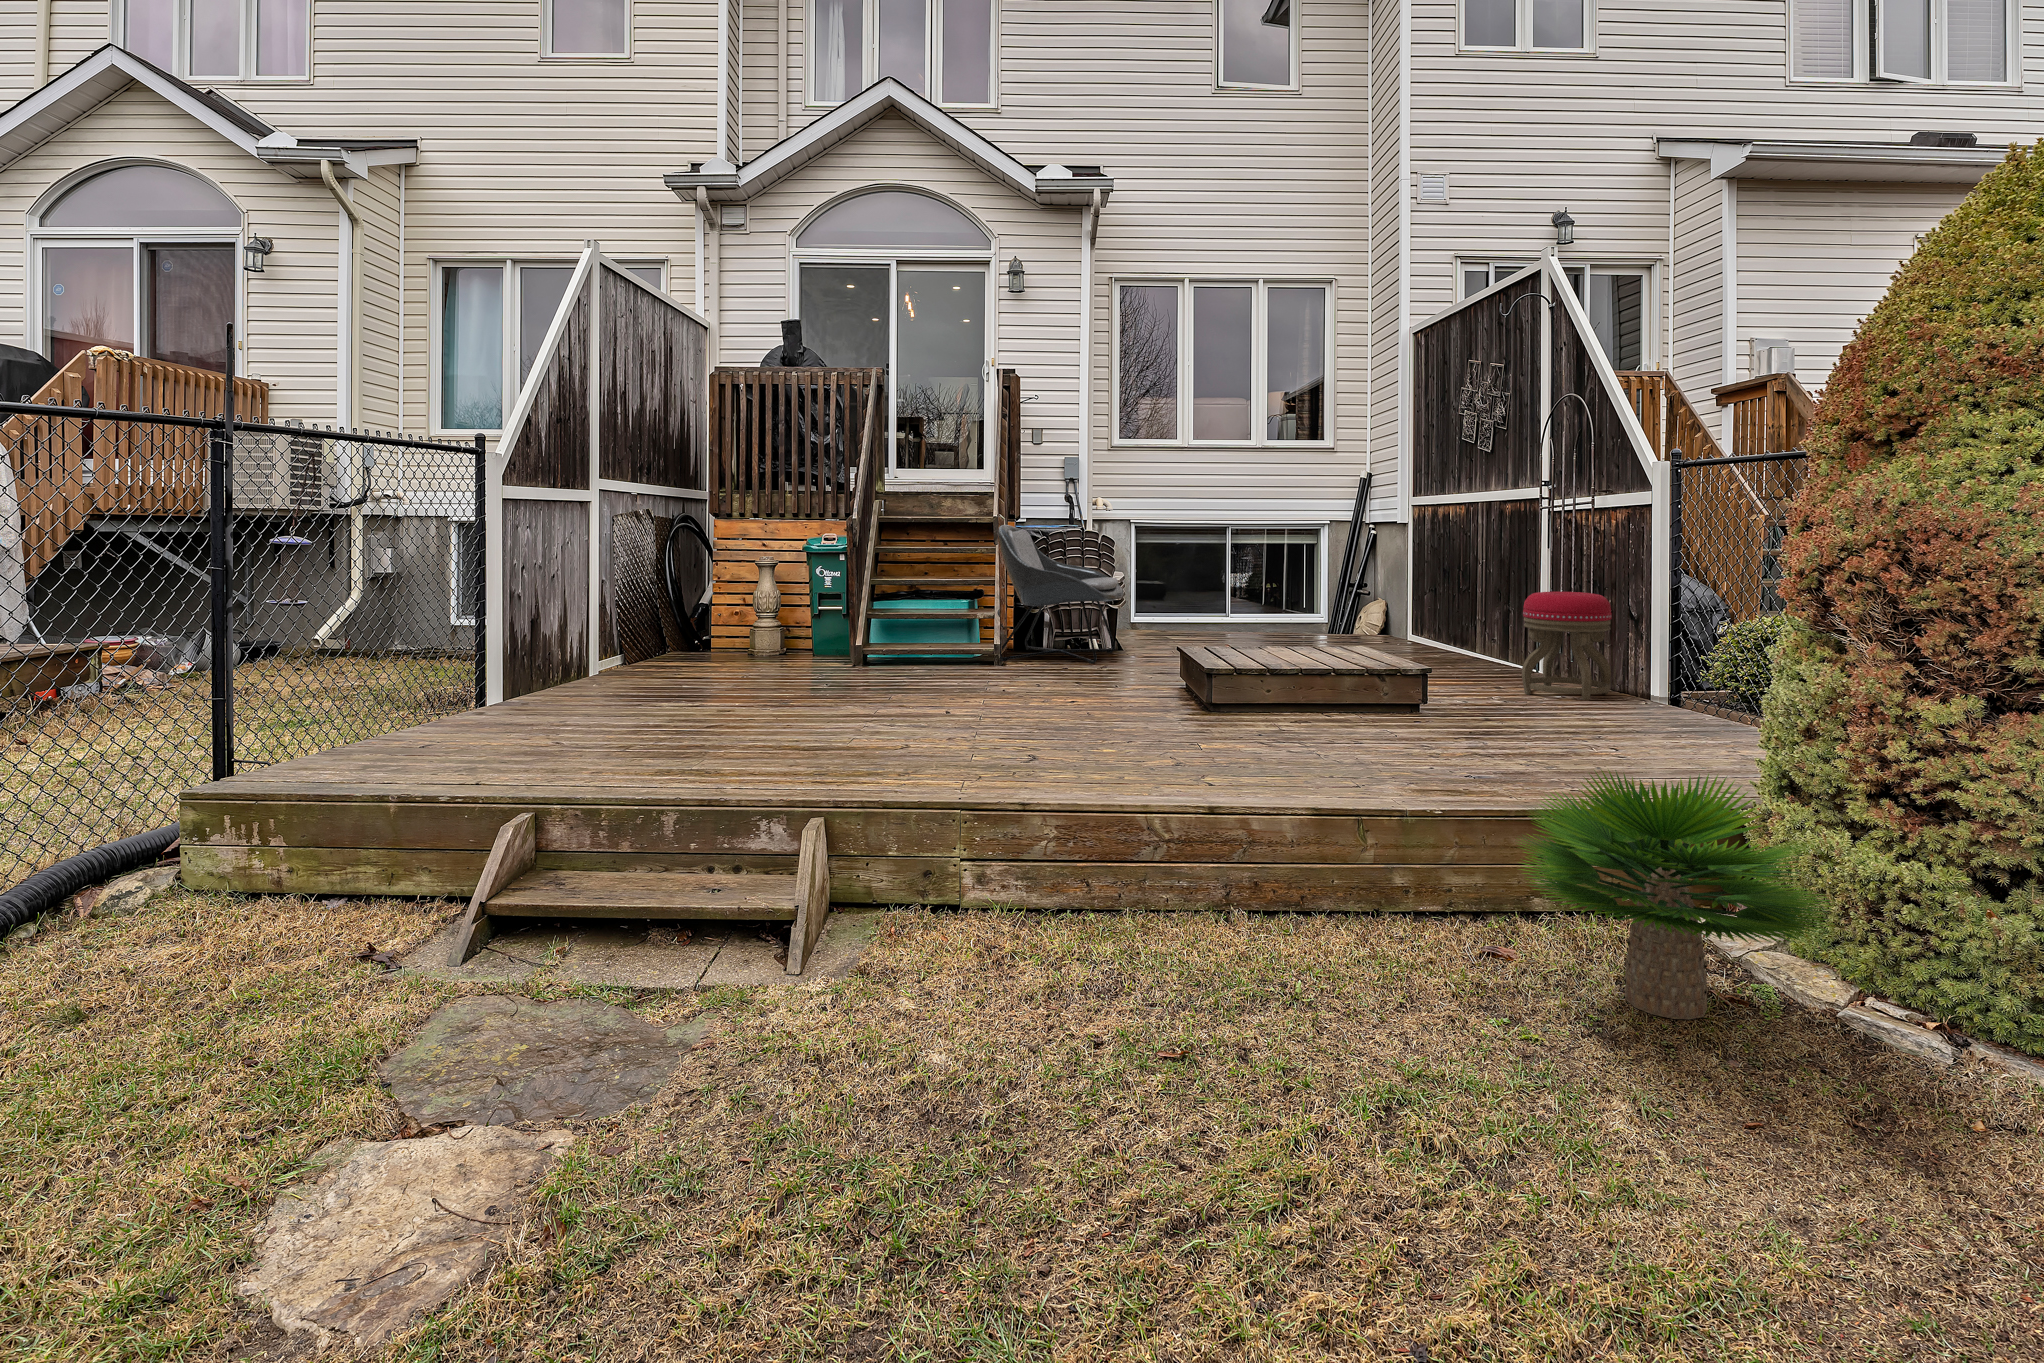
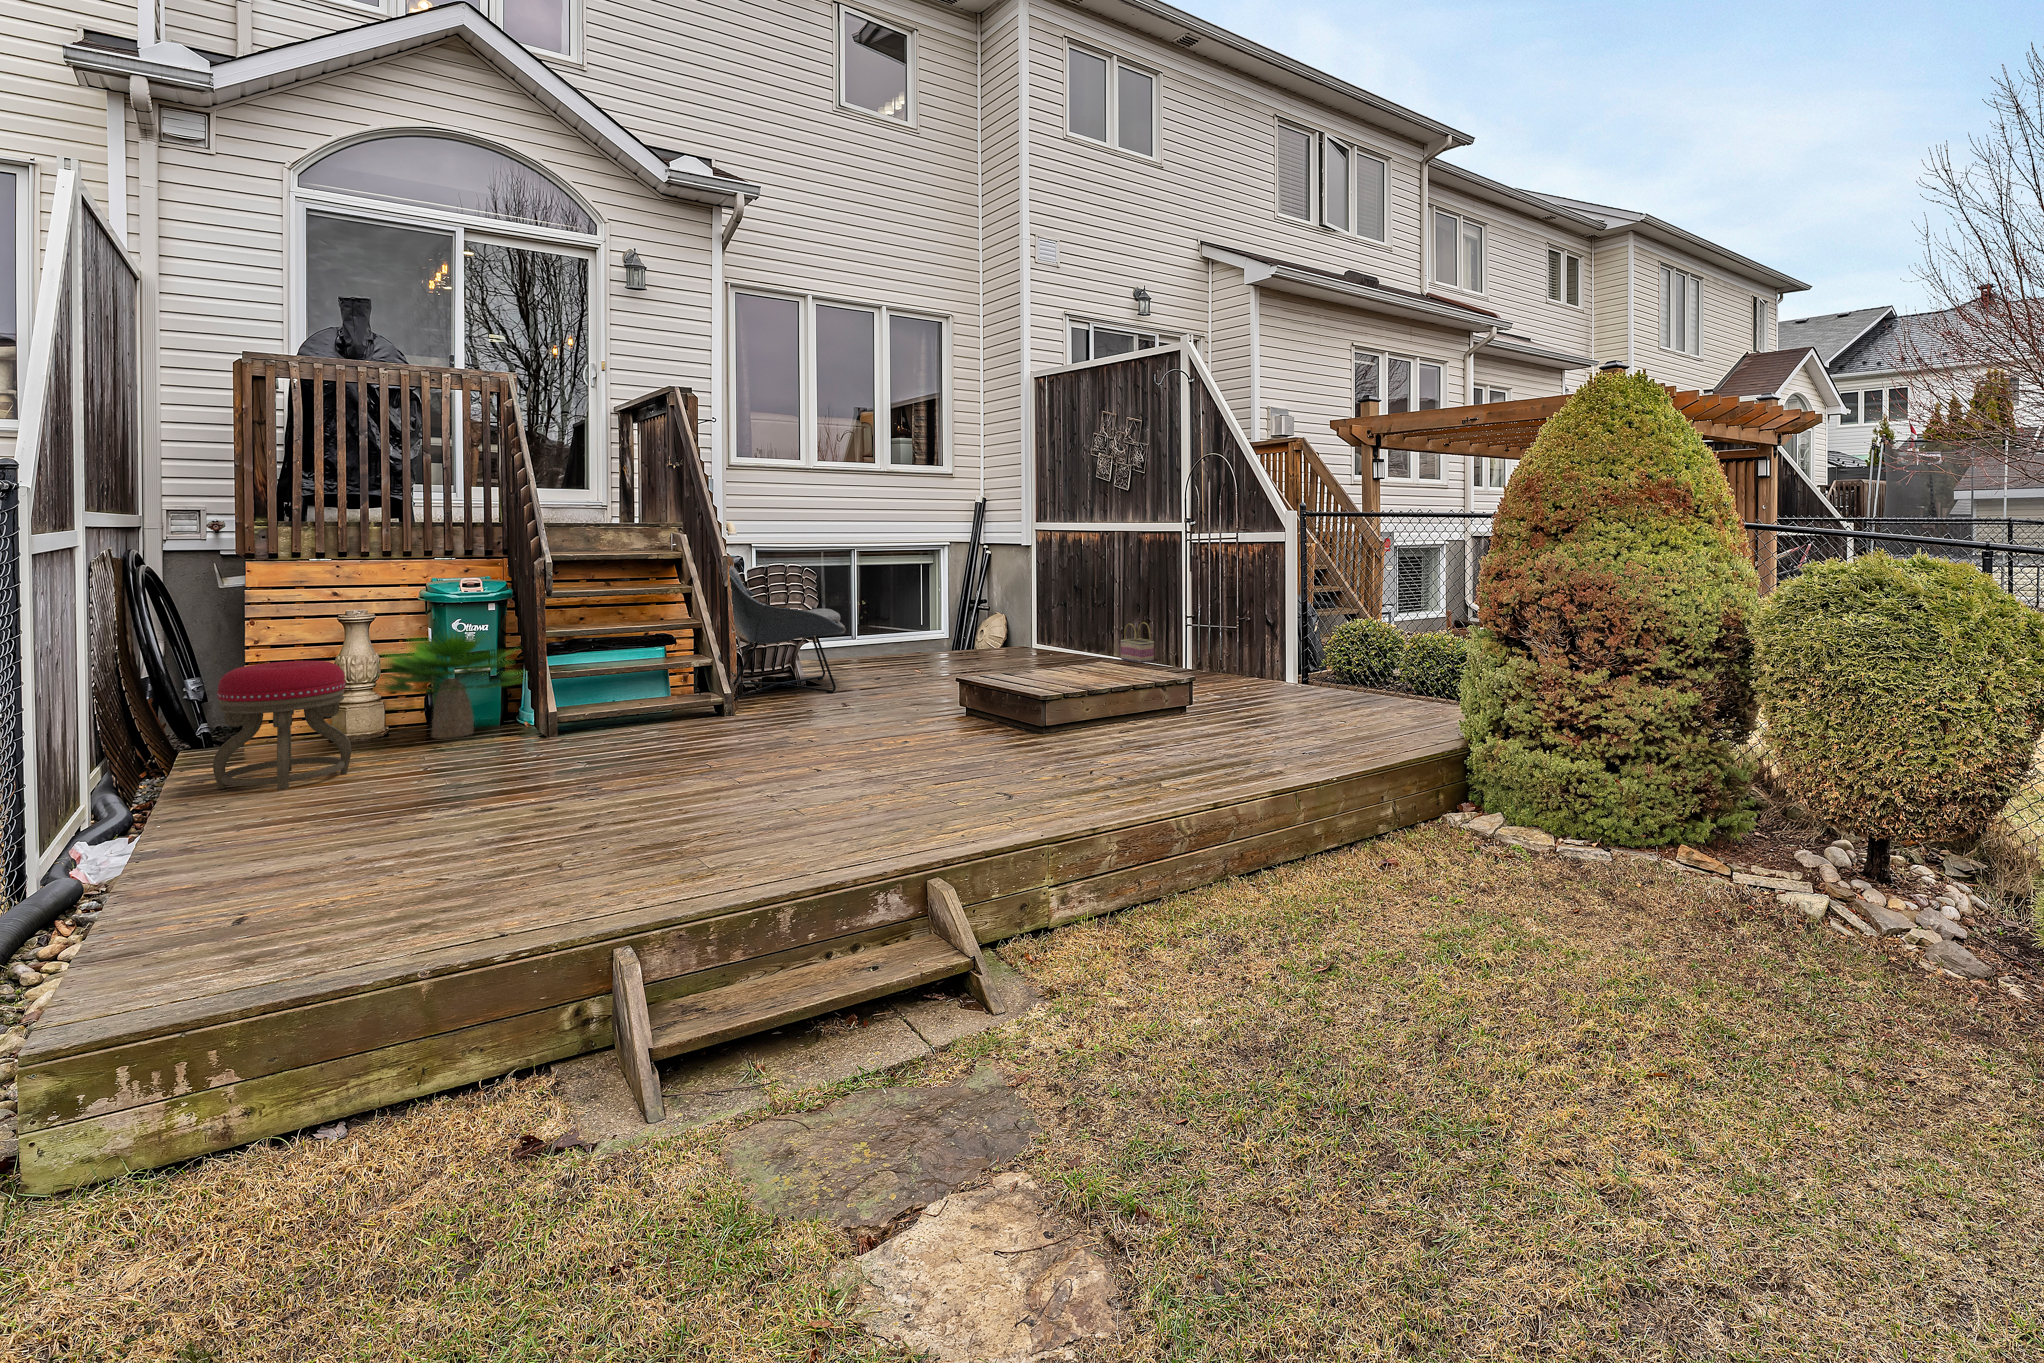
stool: present [1522,592,1612,700] -> present [213,661,351,791]
basket: none [1463,616,1504,669] -> present [1121,622,1154,663]
potted plant: present [1520,770,1830,1019] -> present [379,630,523,739]

